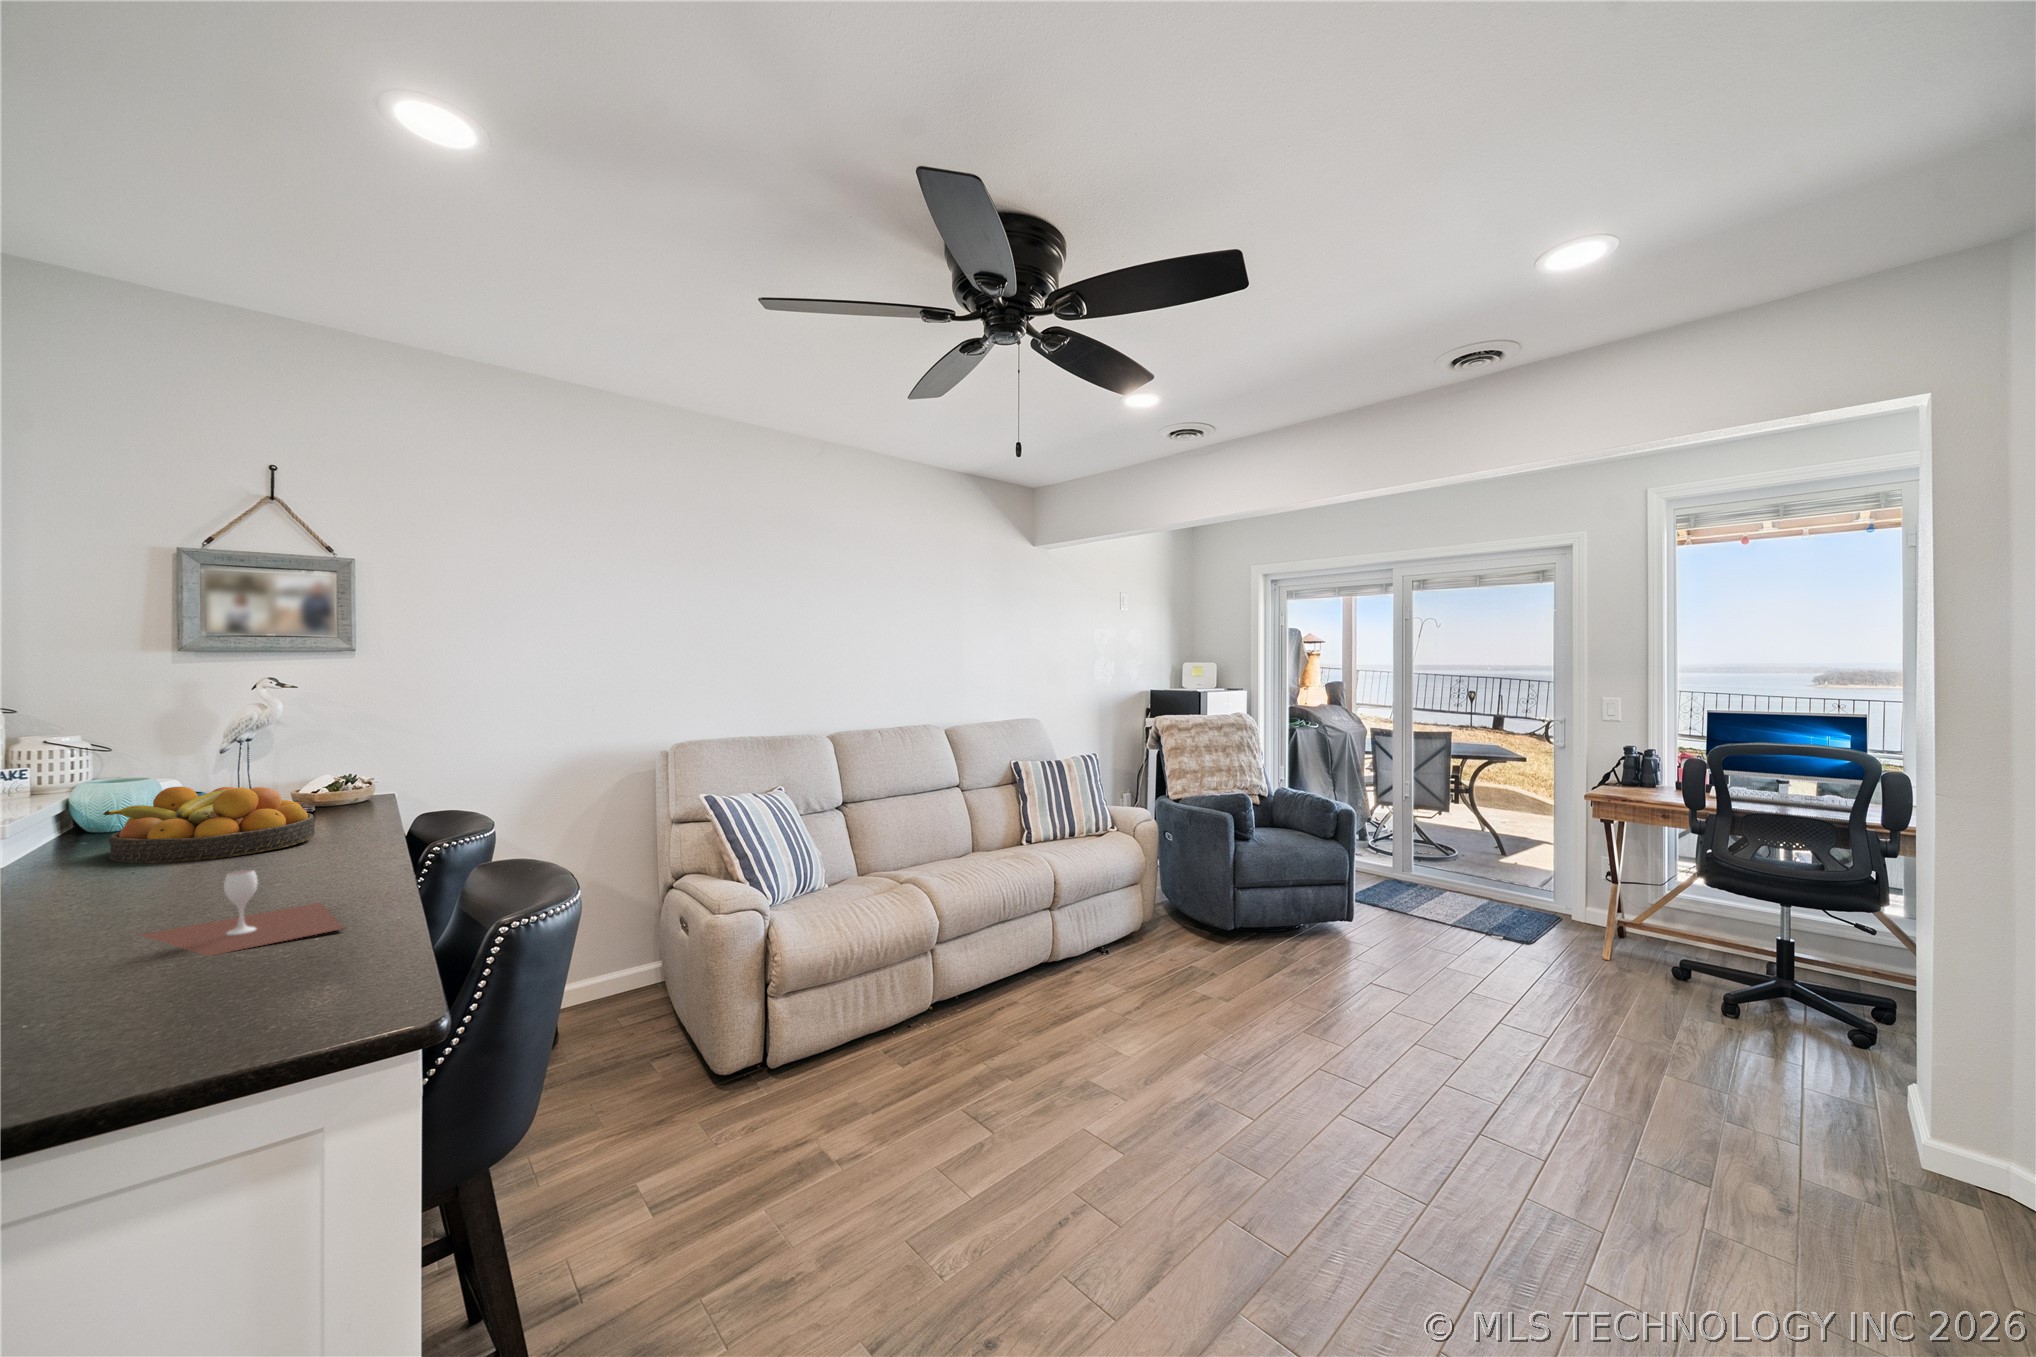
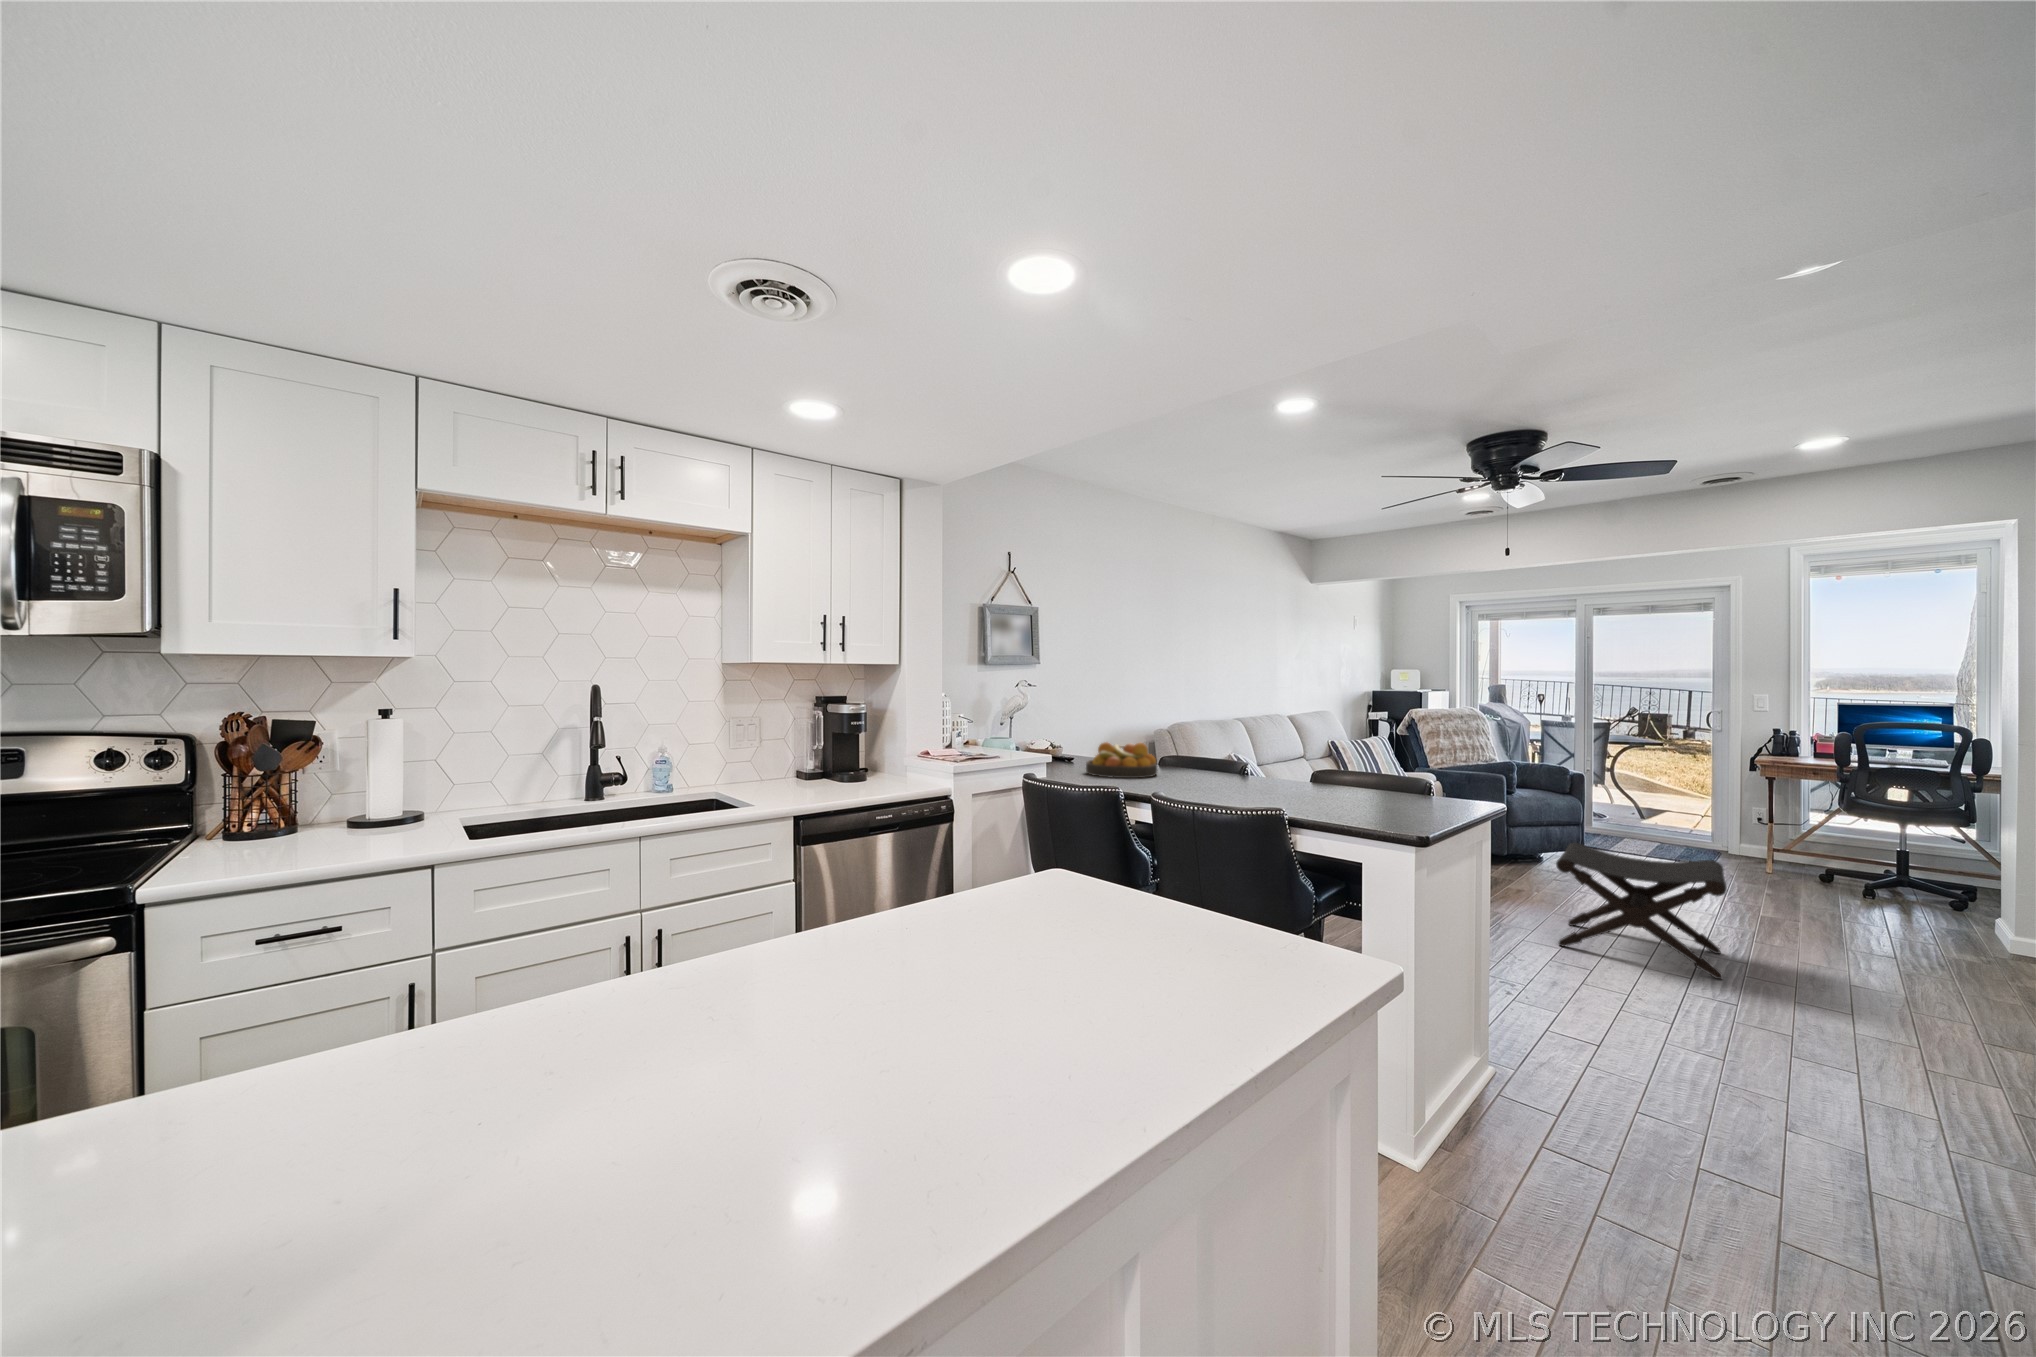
wine glass: present [141,870,343,956] -> none [1289,768,1363,800]
footstool: none [1129,945,1412,1255] -> present [1556,842,1727,979]

